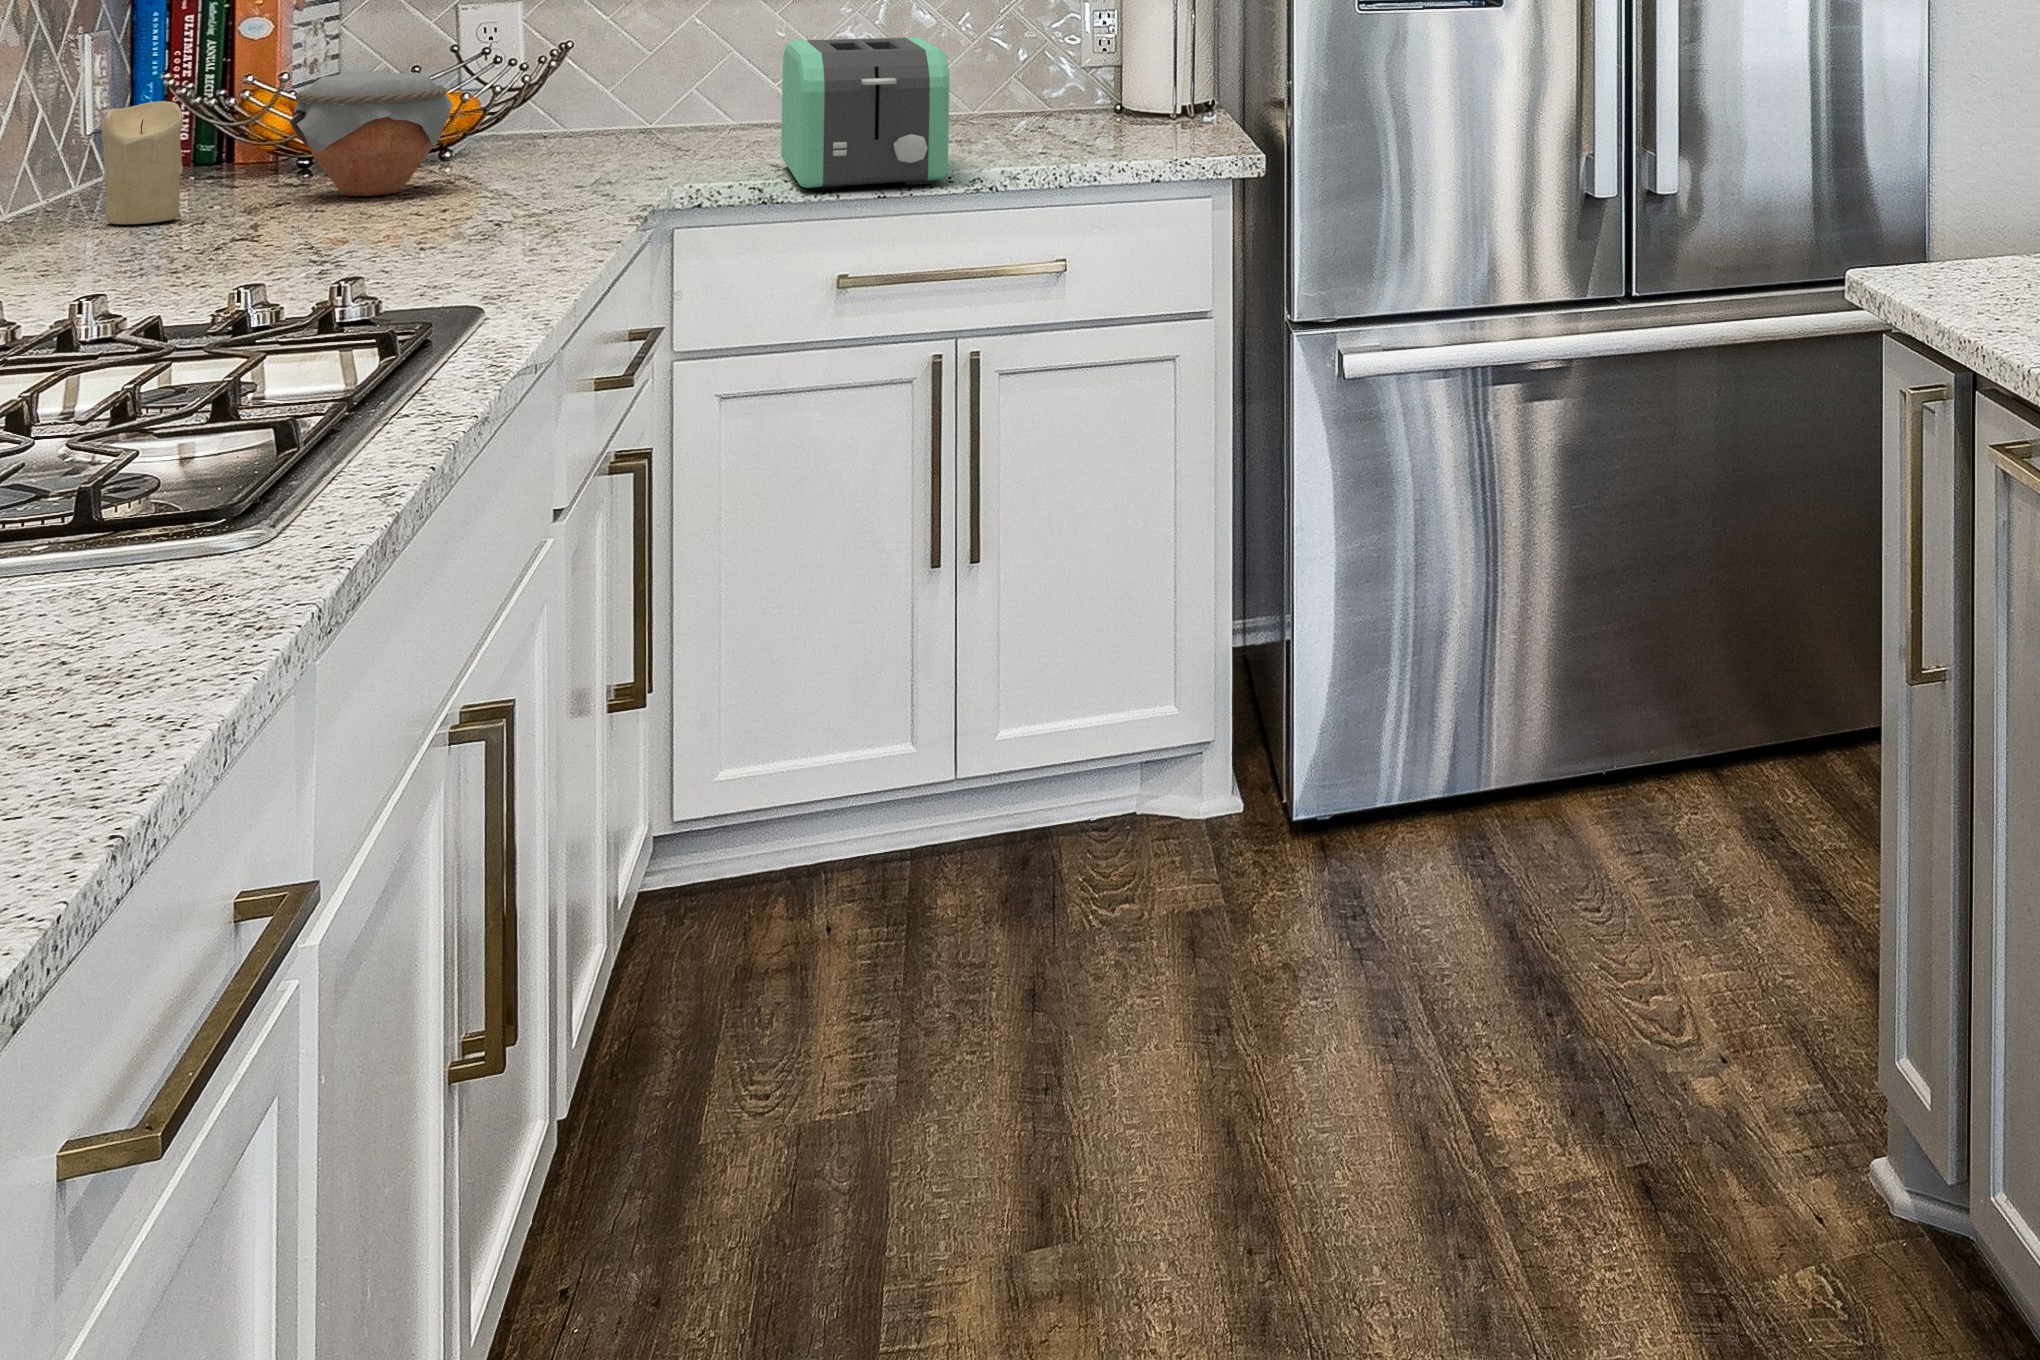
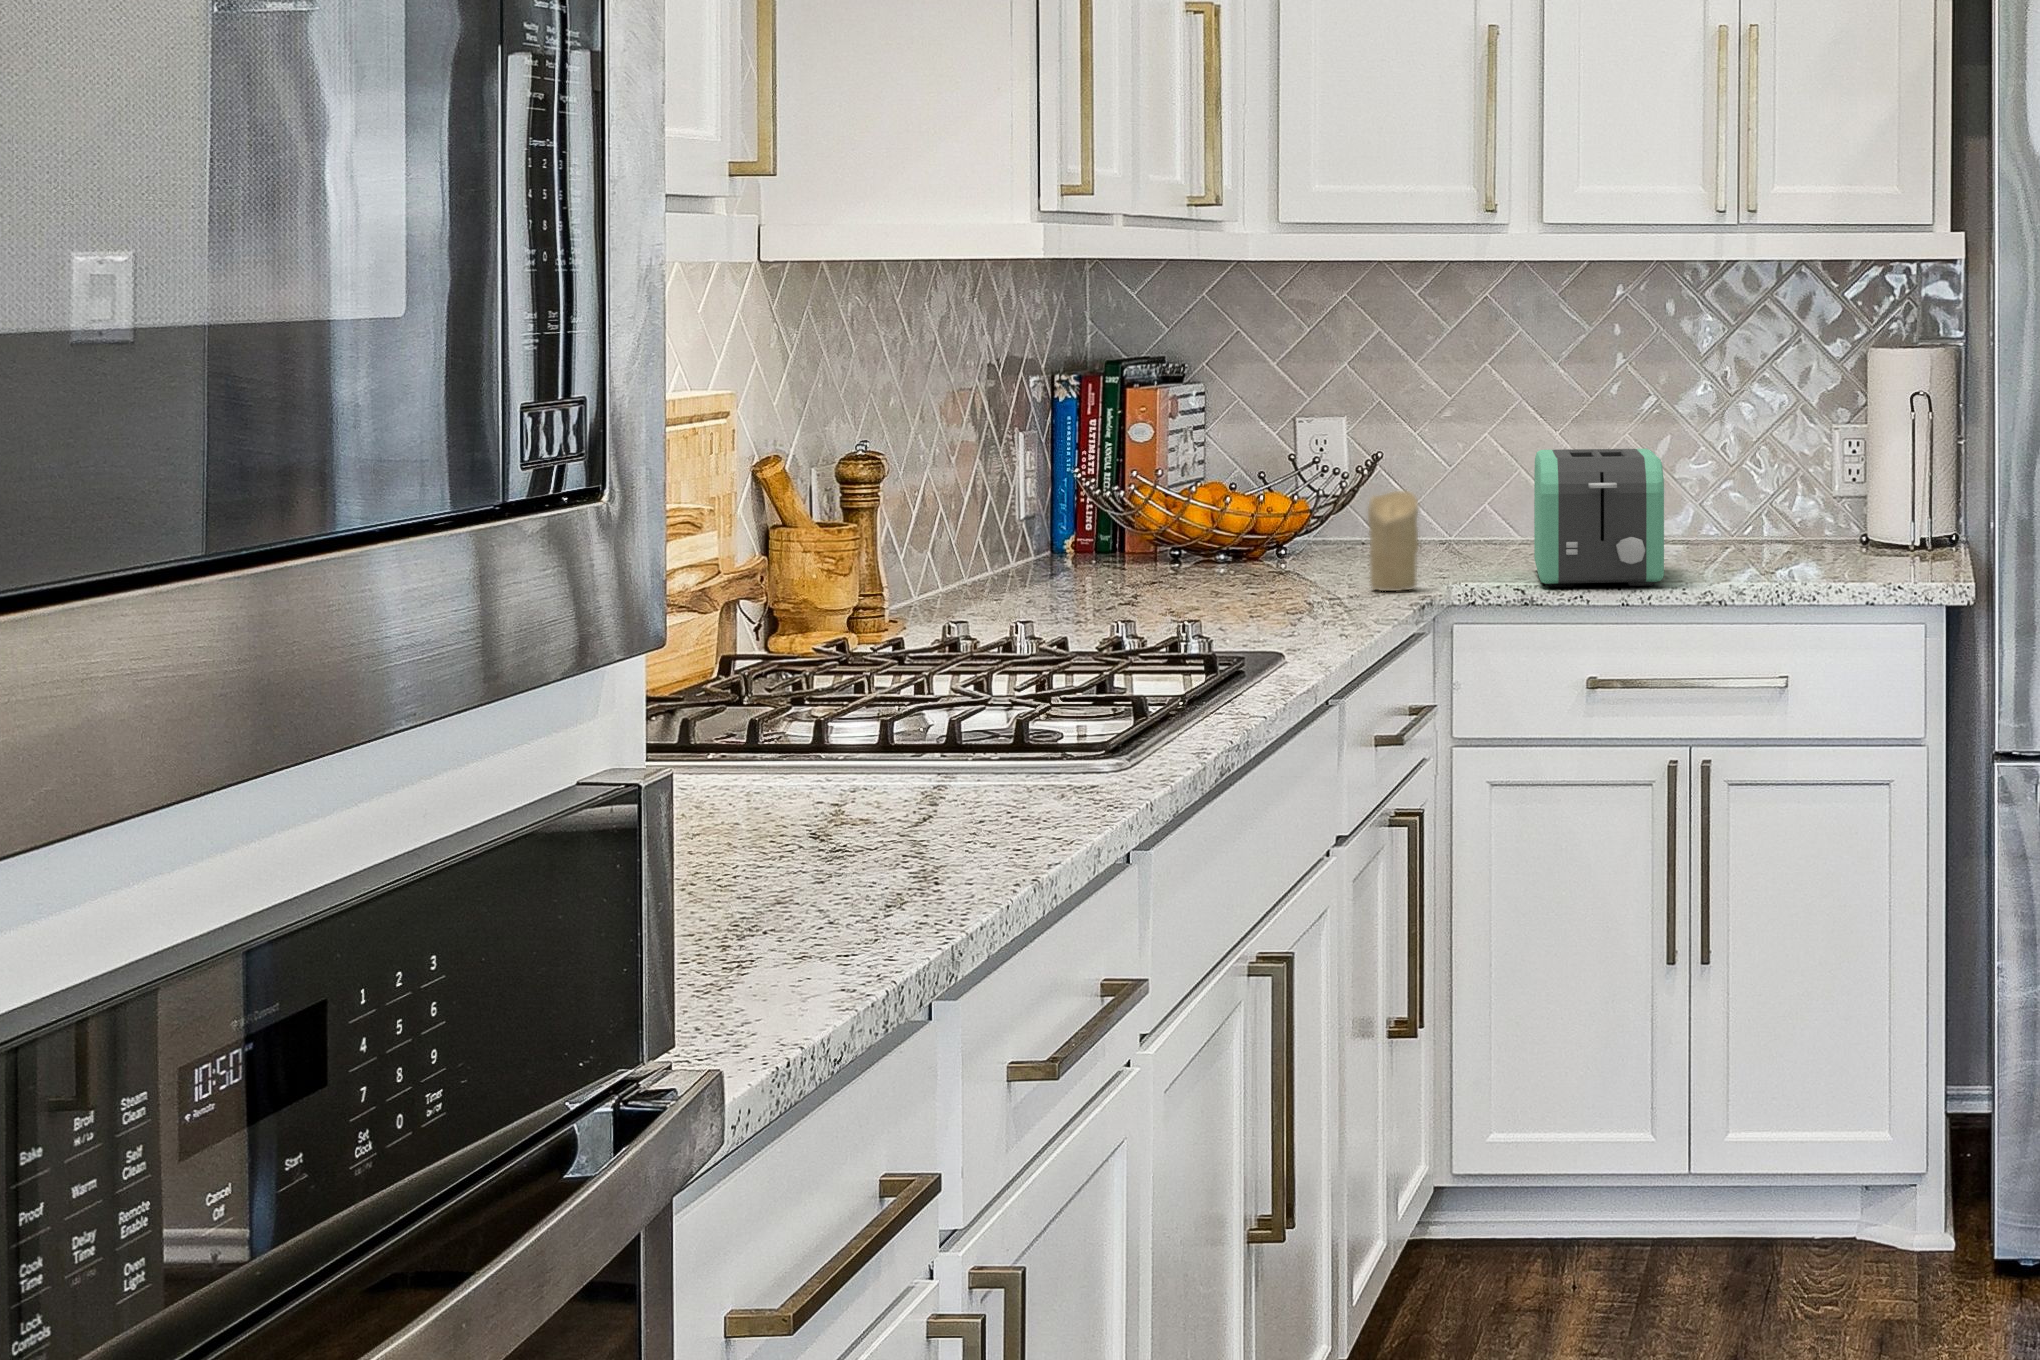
jar: present [290,71,453,196] -> none [1164,471,1280,579]
candle: present [102,101,183,224] -> present [1368,491,1419,591]

